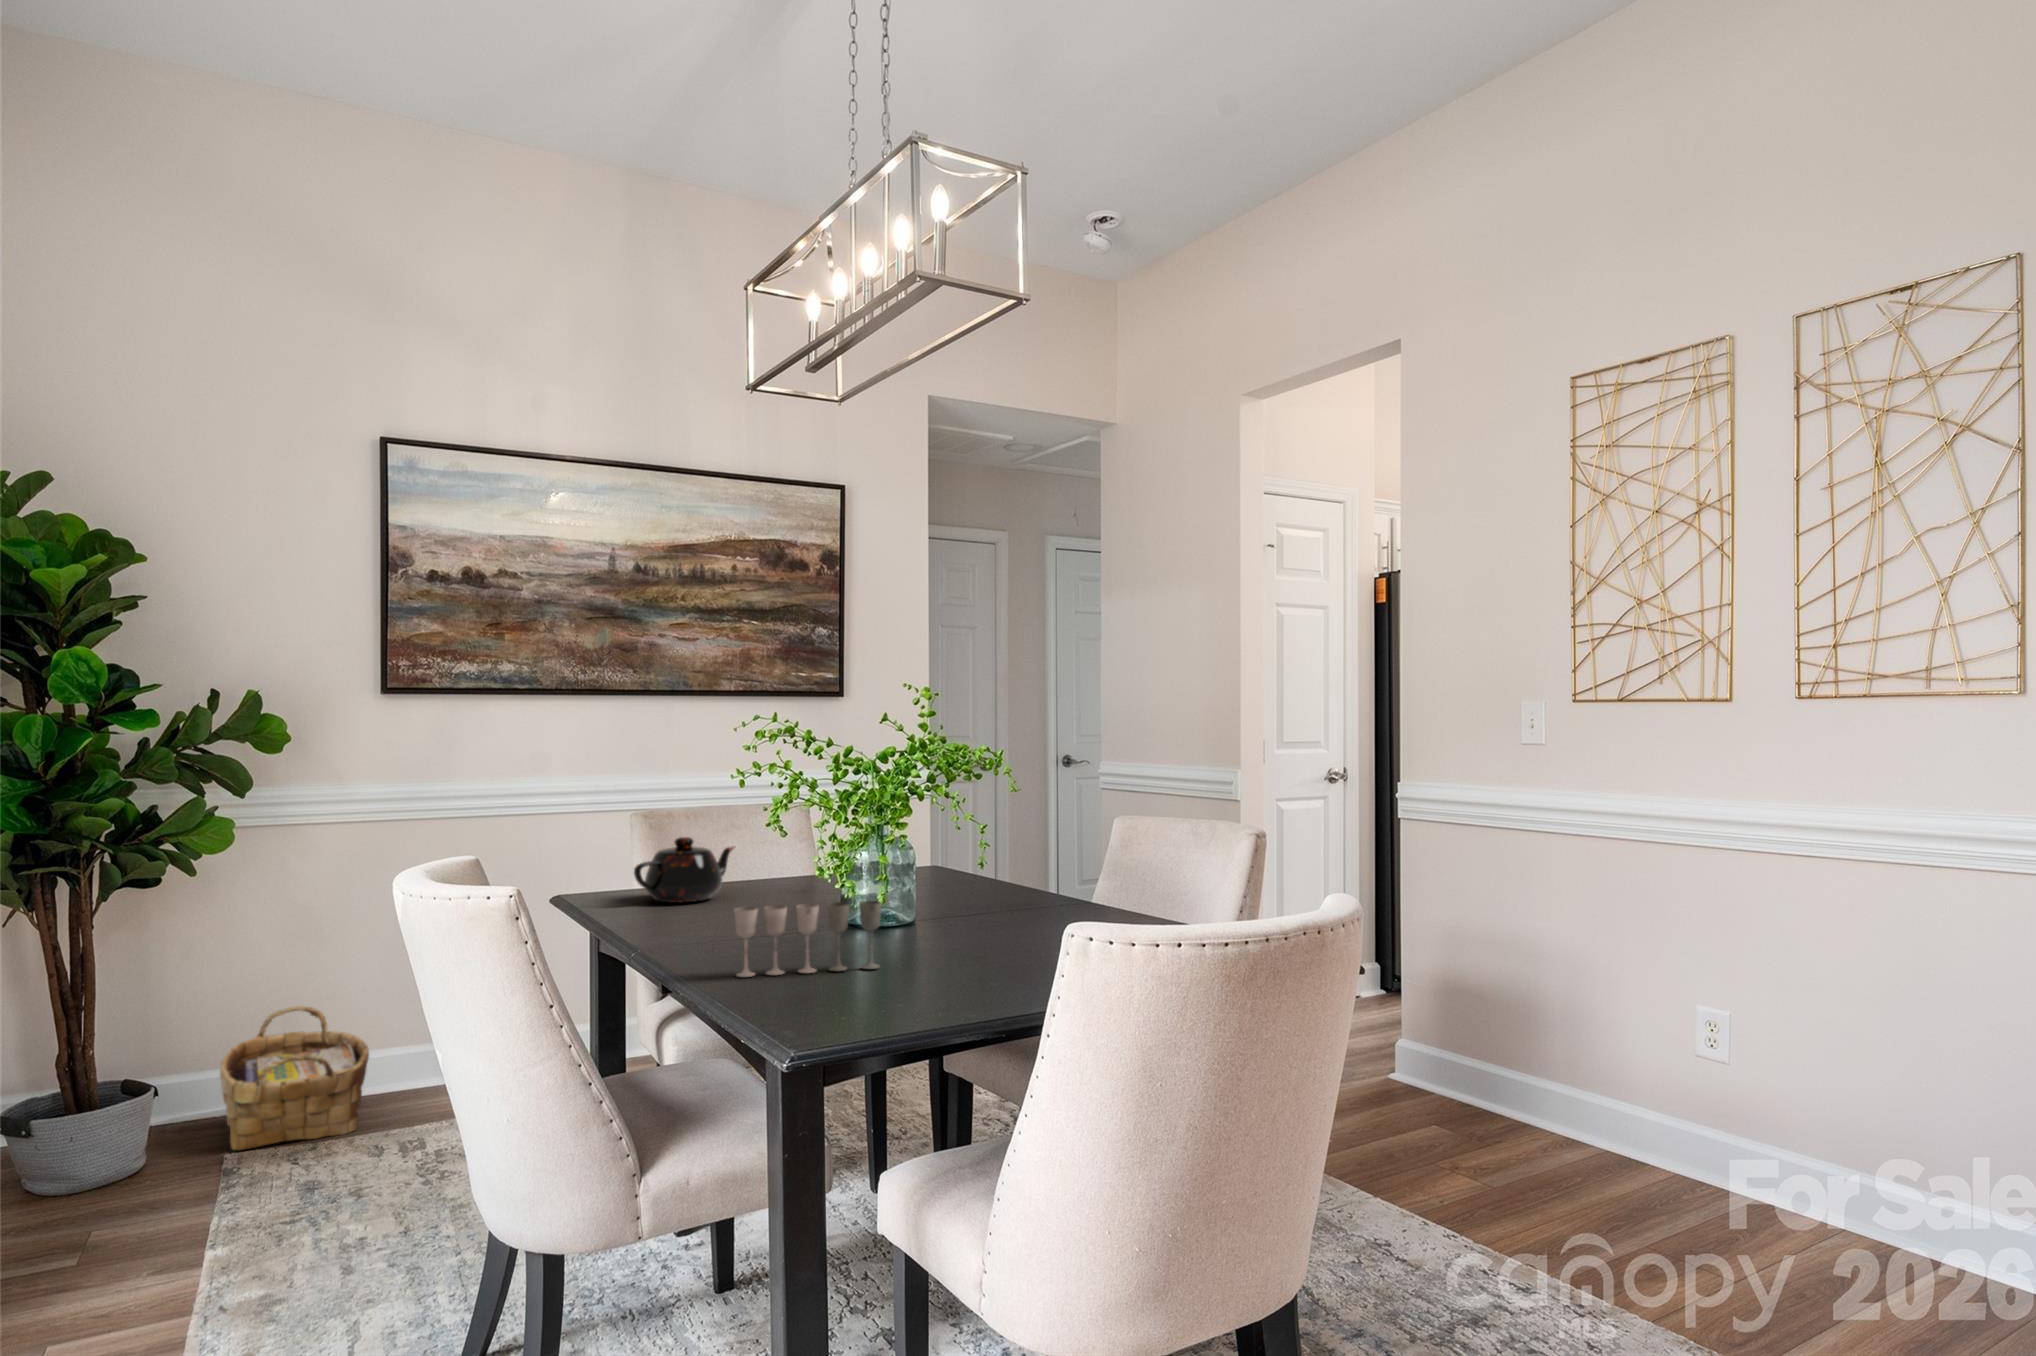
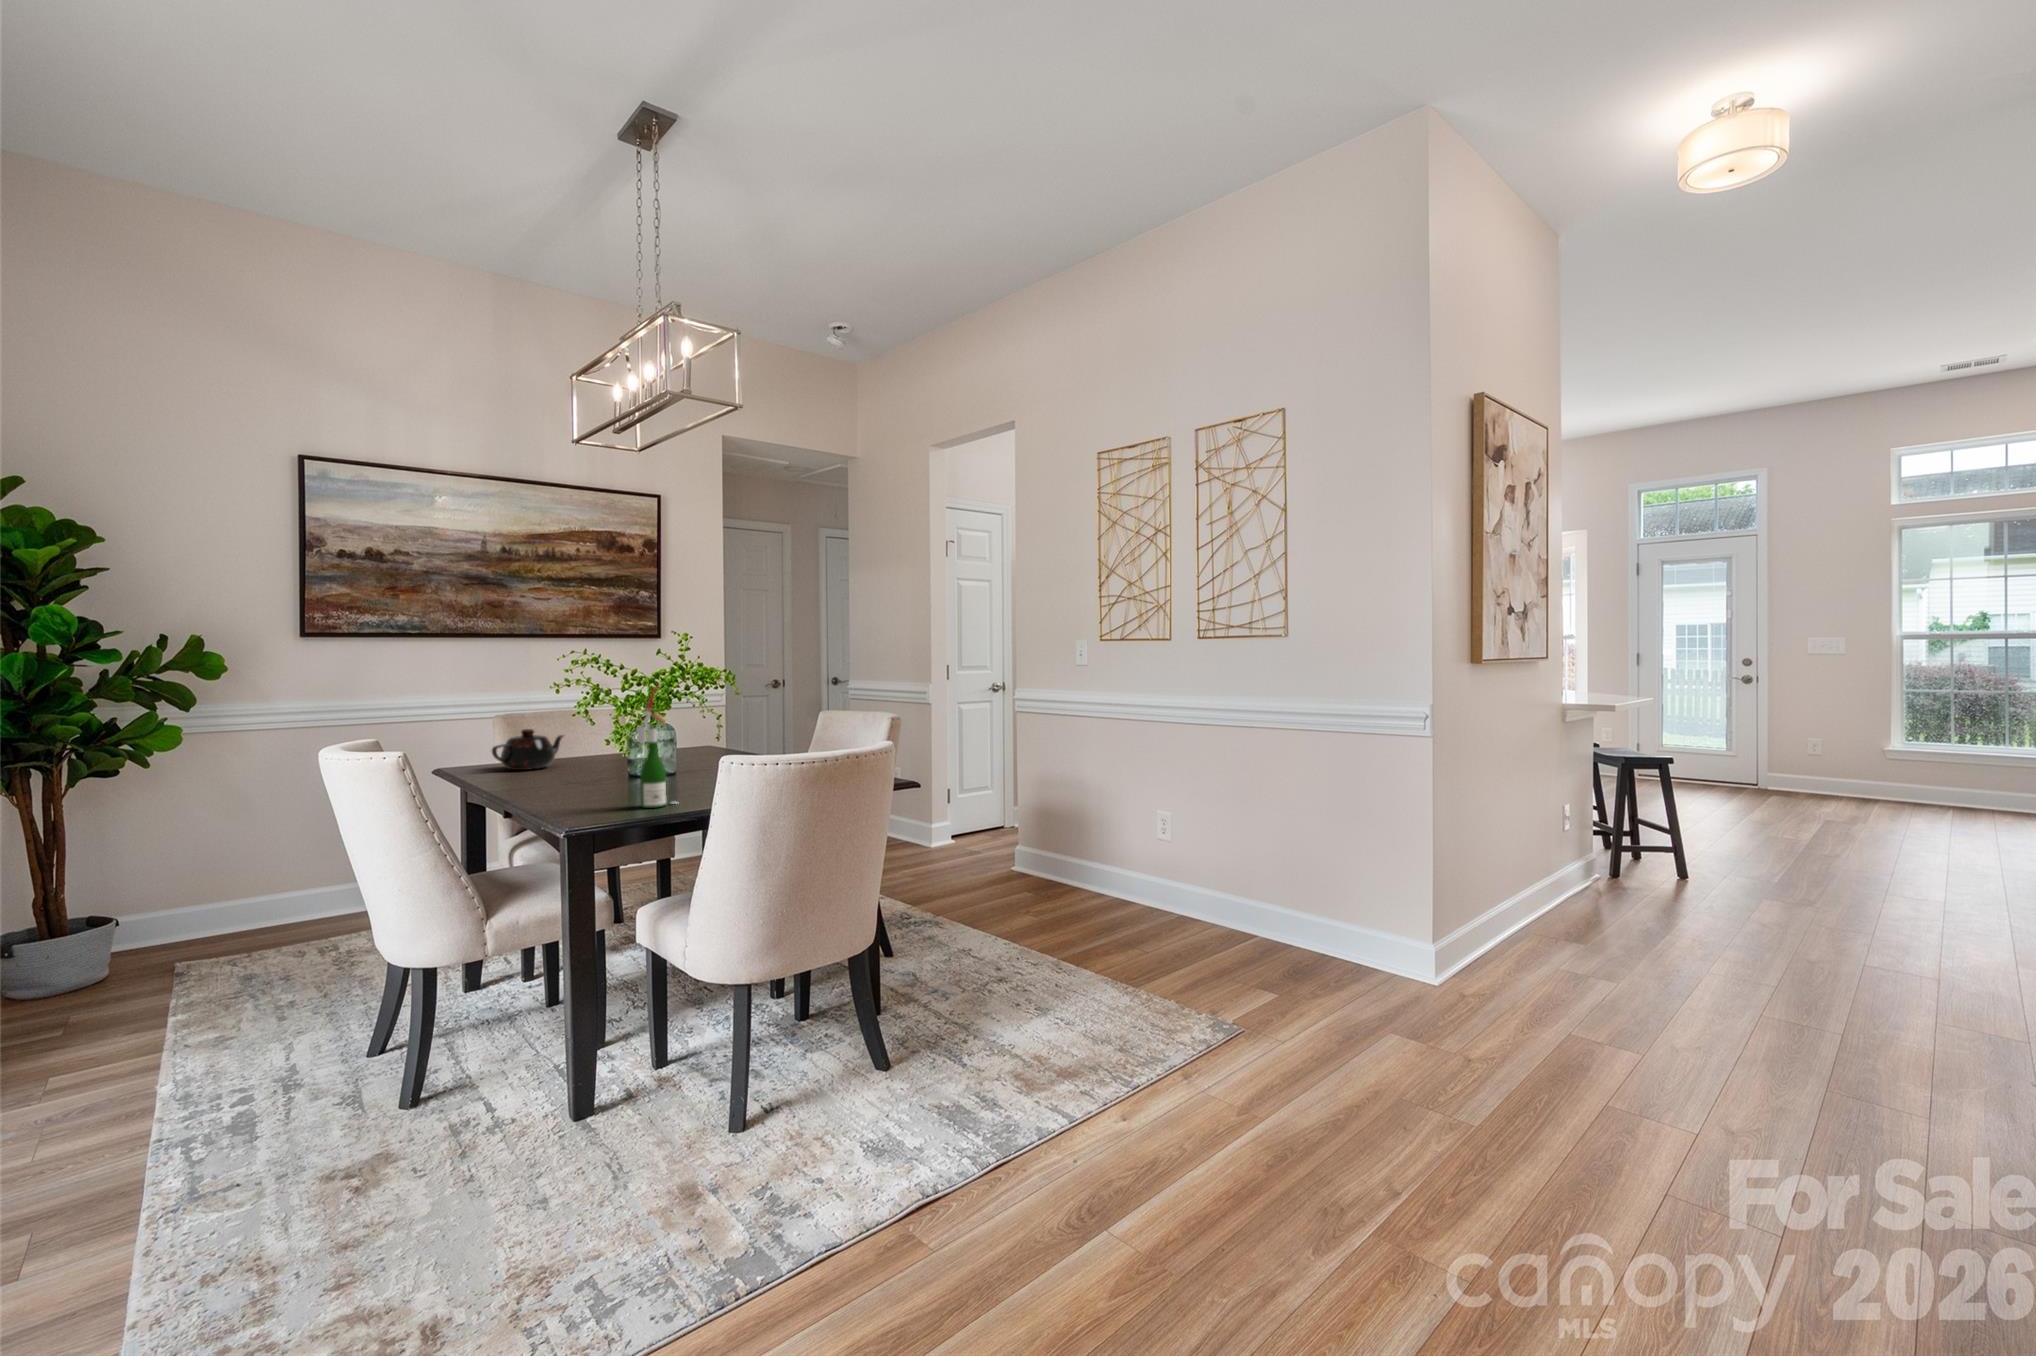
wine bottle: none [884,776,949,994] -> present [637,686,677,808]
wine glass: present [734,901,881,977] -> none [546,759,642,804]
woven basket: present [220,1006,369,1151] -> none [182,856,303,955]

